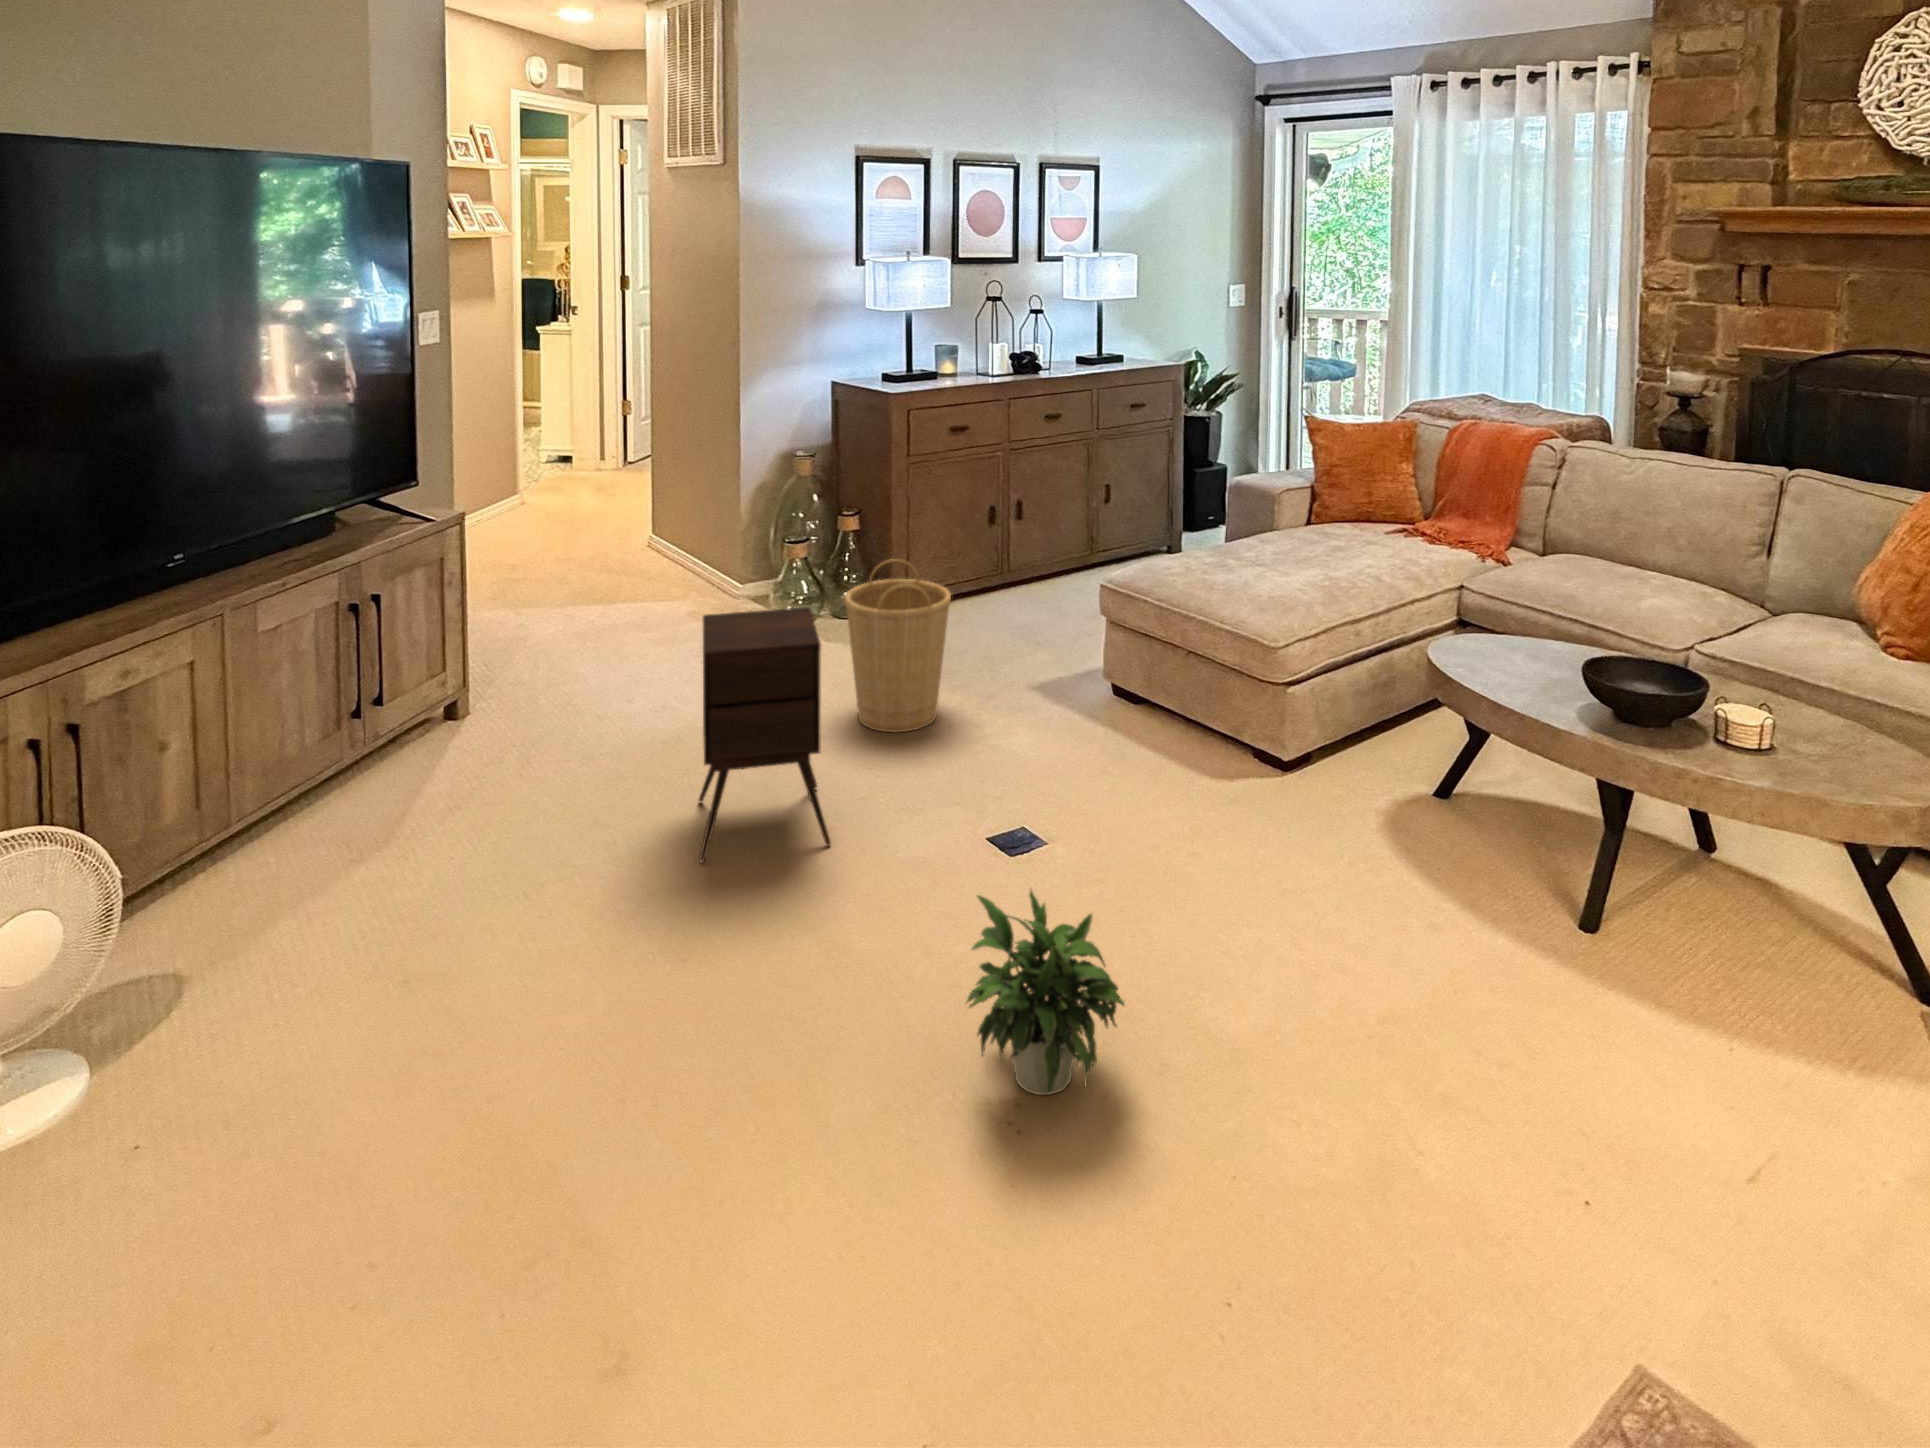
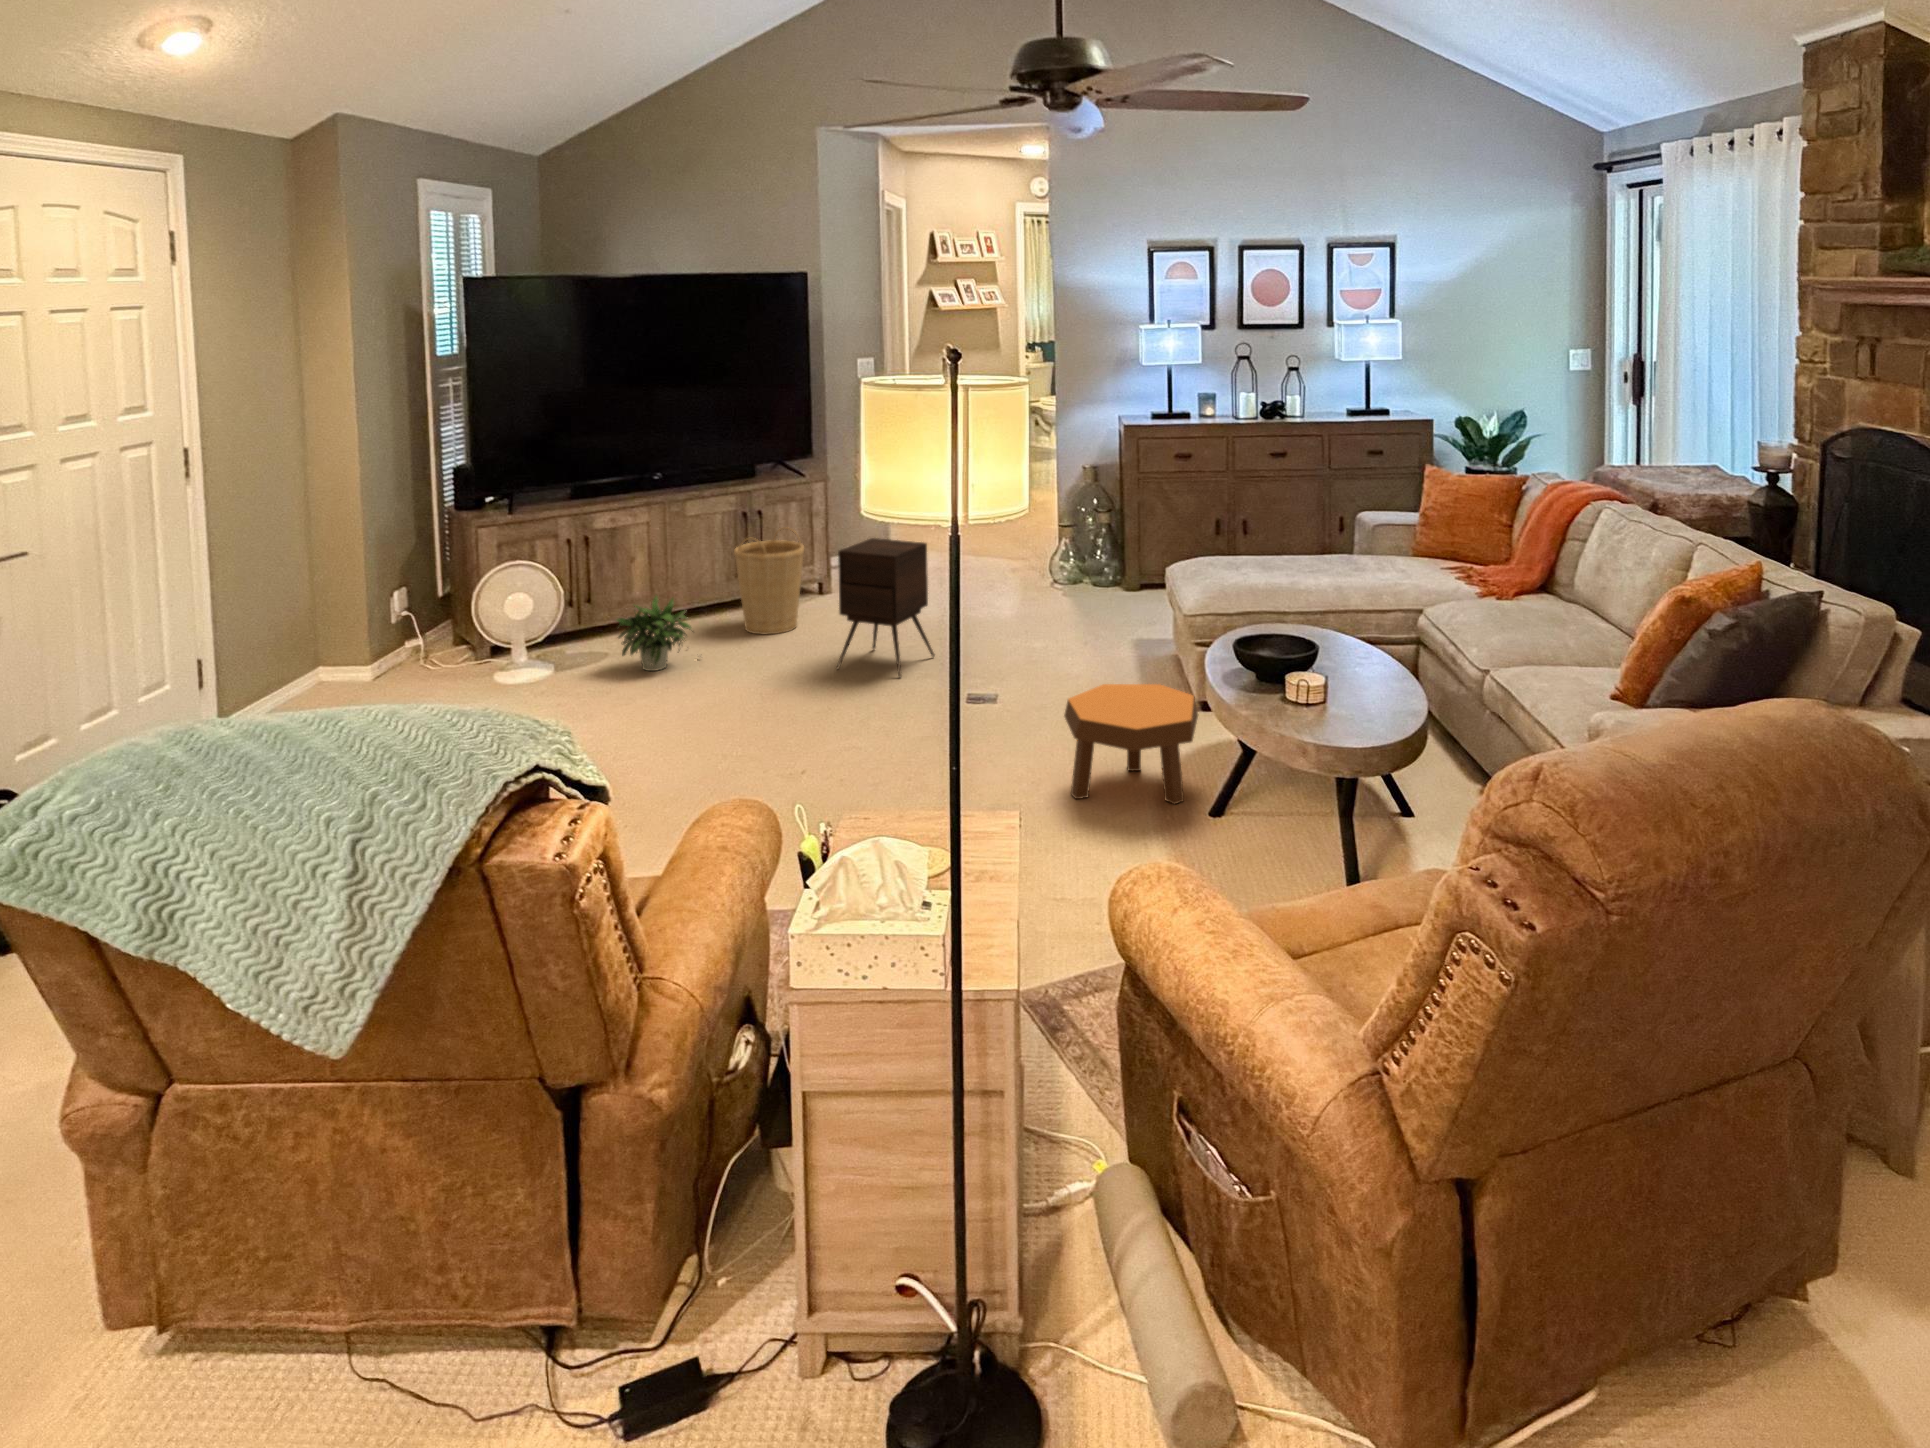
basket: present [845,559,951,732] -> present [734,528,804,634]
footstool: none [1330,764,1549,989] -> present [1064,684,1198,804]
potted plant: present [967,891,1125,1095] -> present [616,596,701,671]

